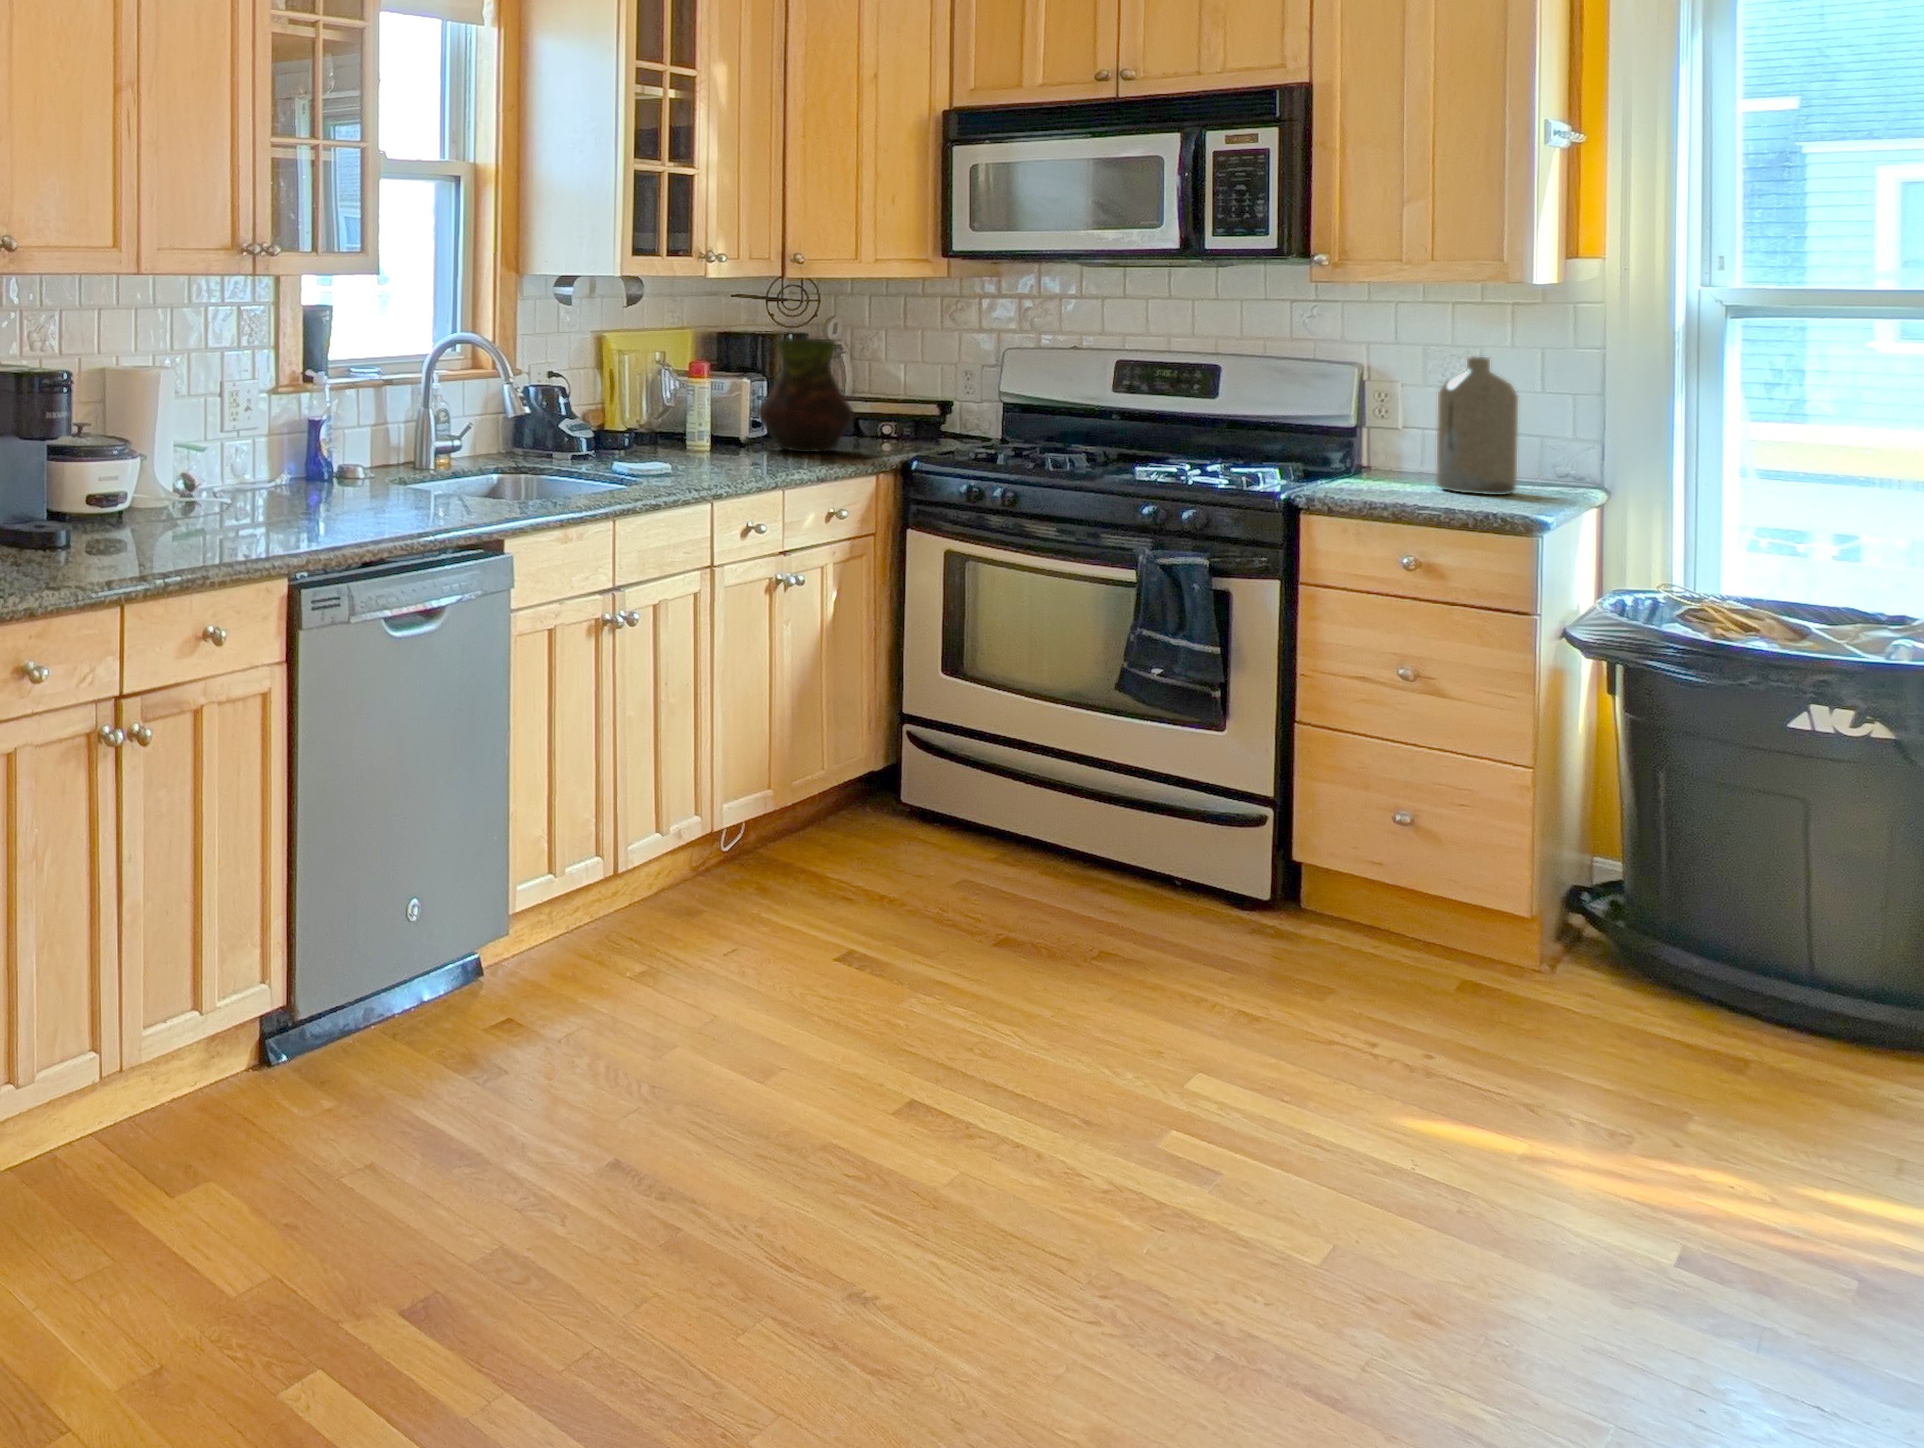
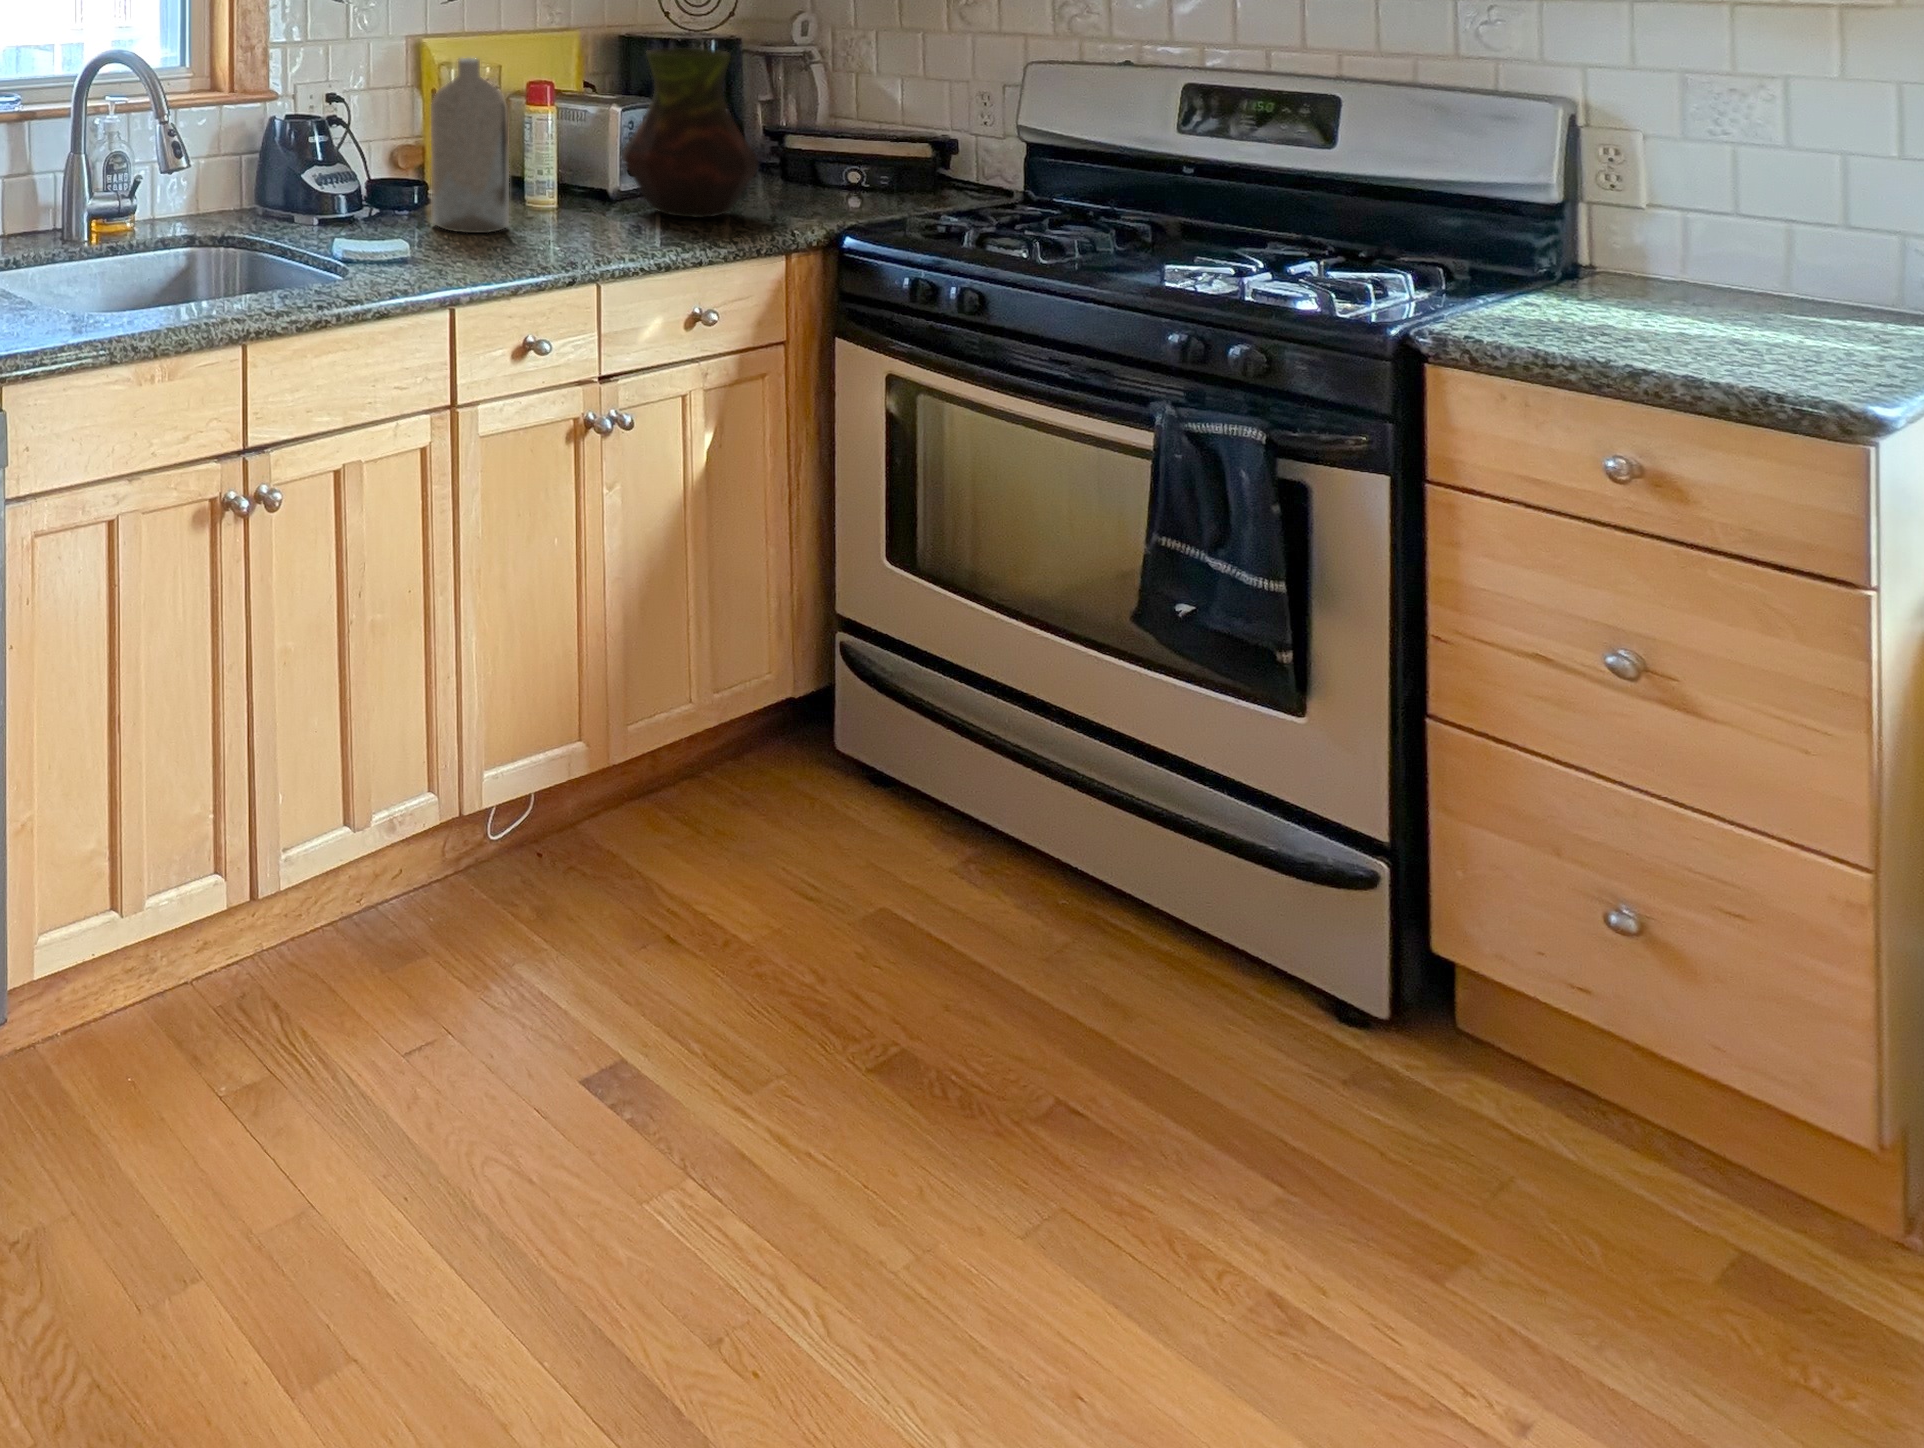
bottle: present [1436,357,1518,495] -> present [431,58,509,233]

